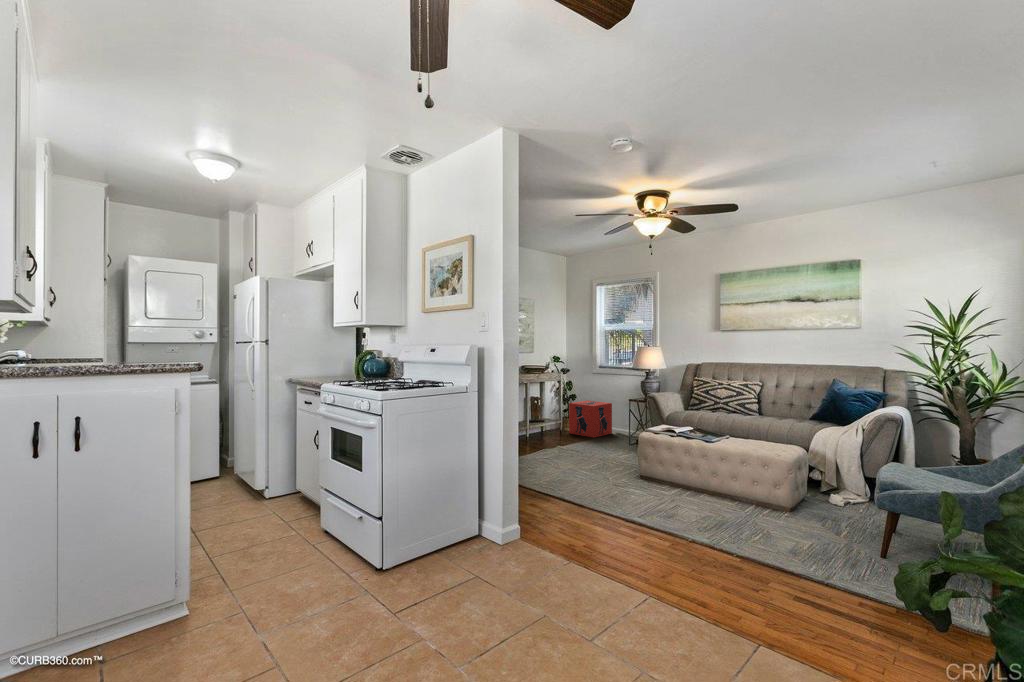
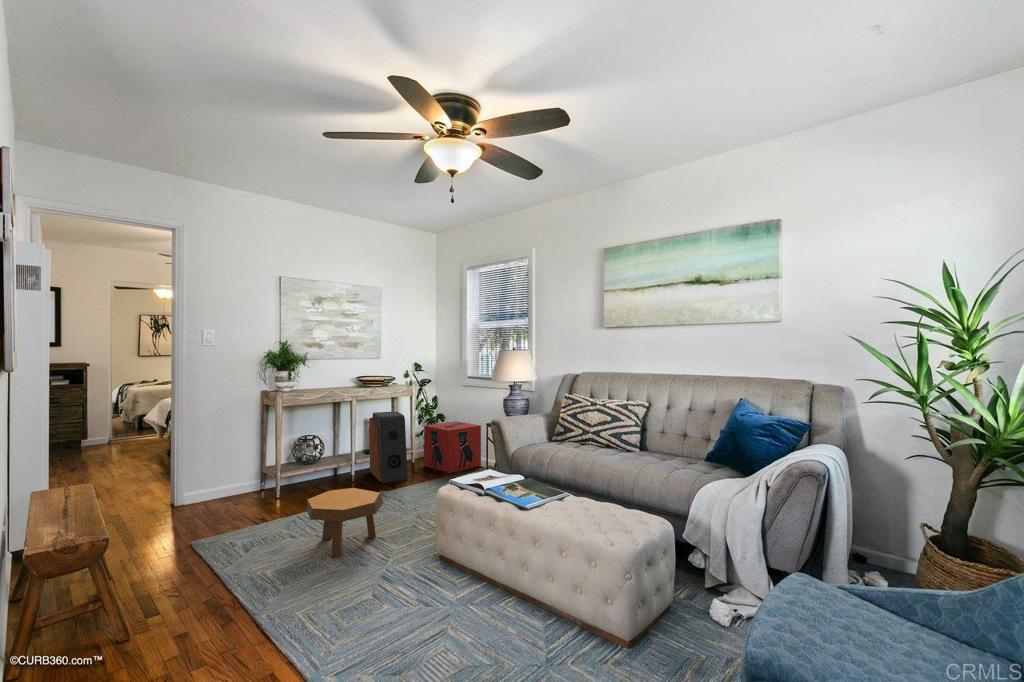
speaker: none [533,392,568,443] -> present [370,411,408,483]
footstool: none [545,439,593,478] -> present [307,488,383,557]

